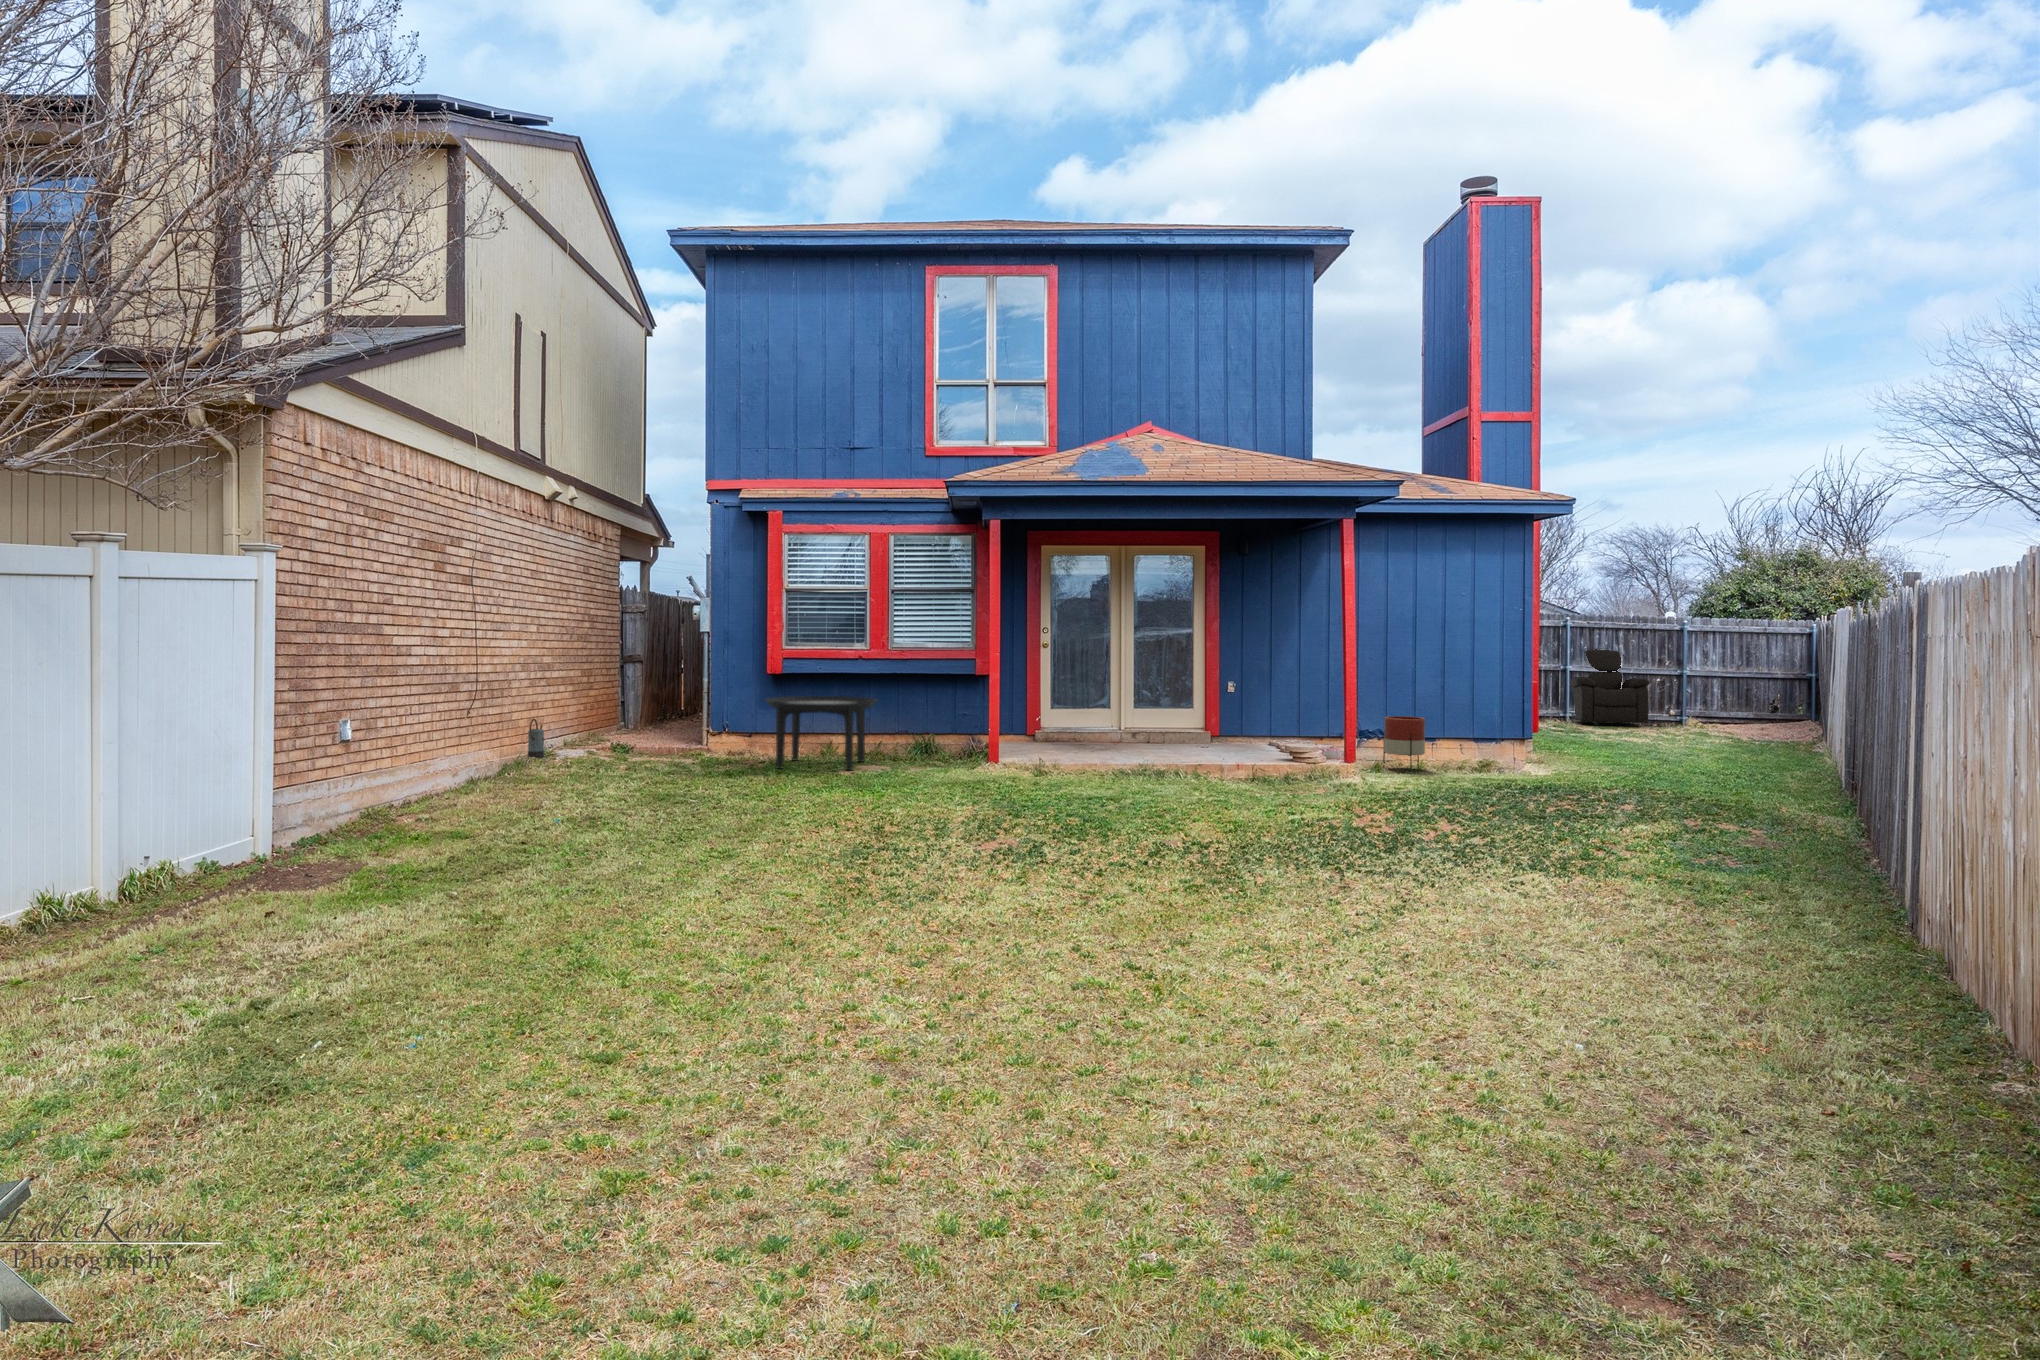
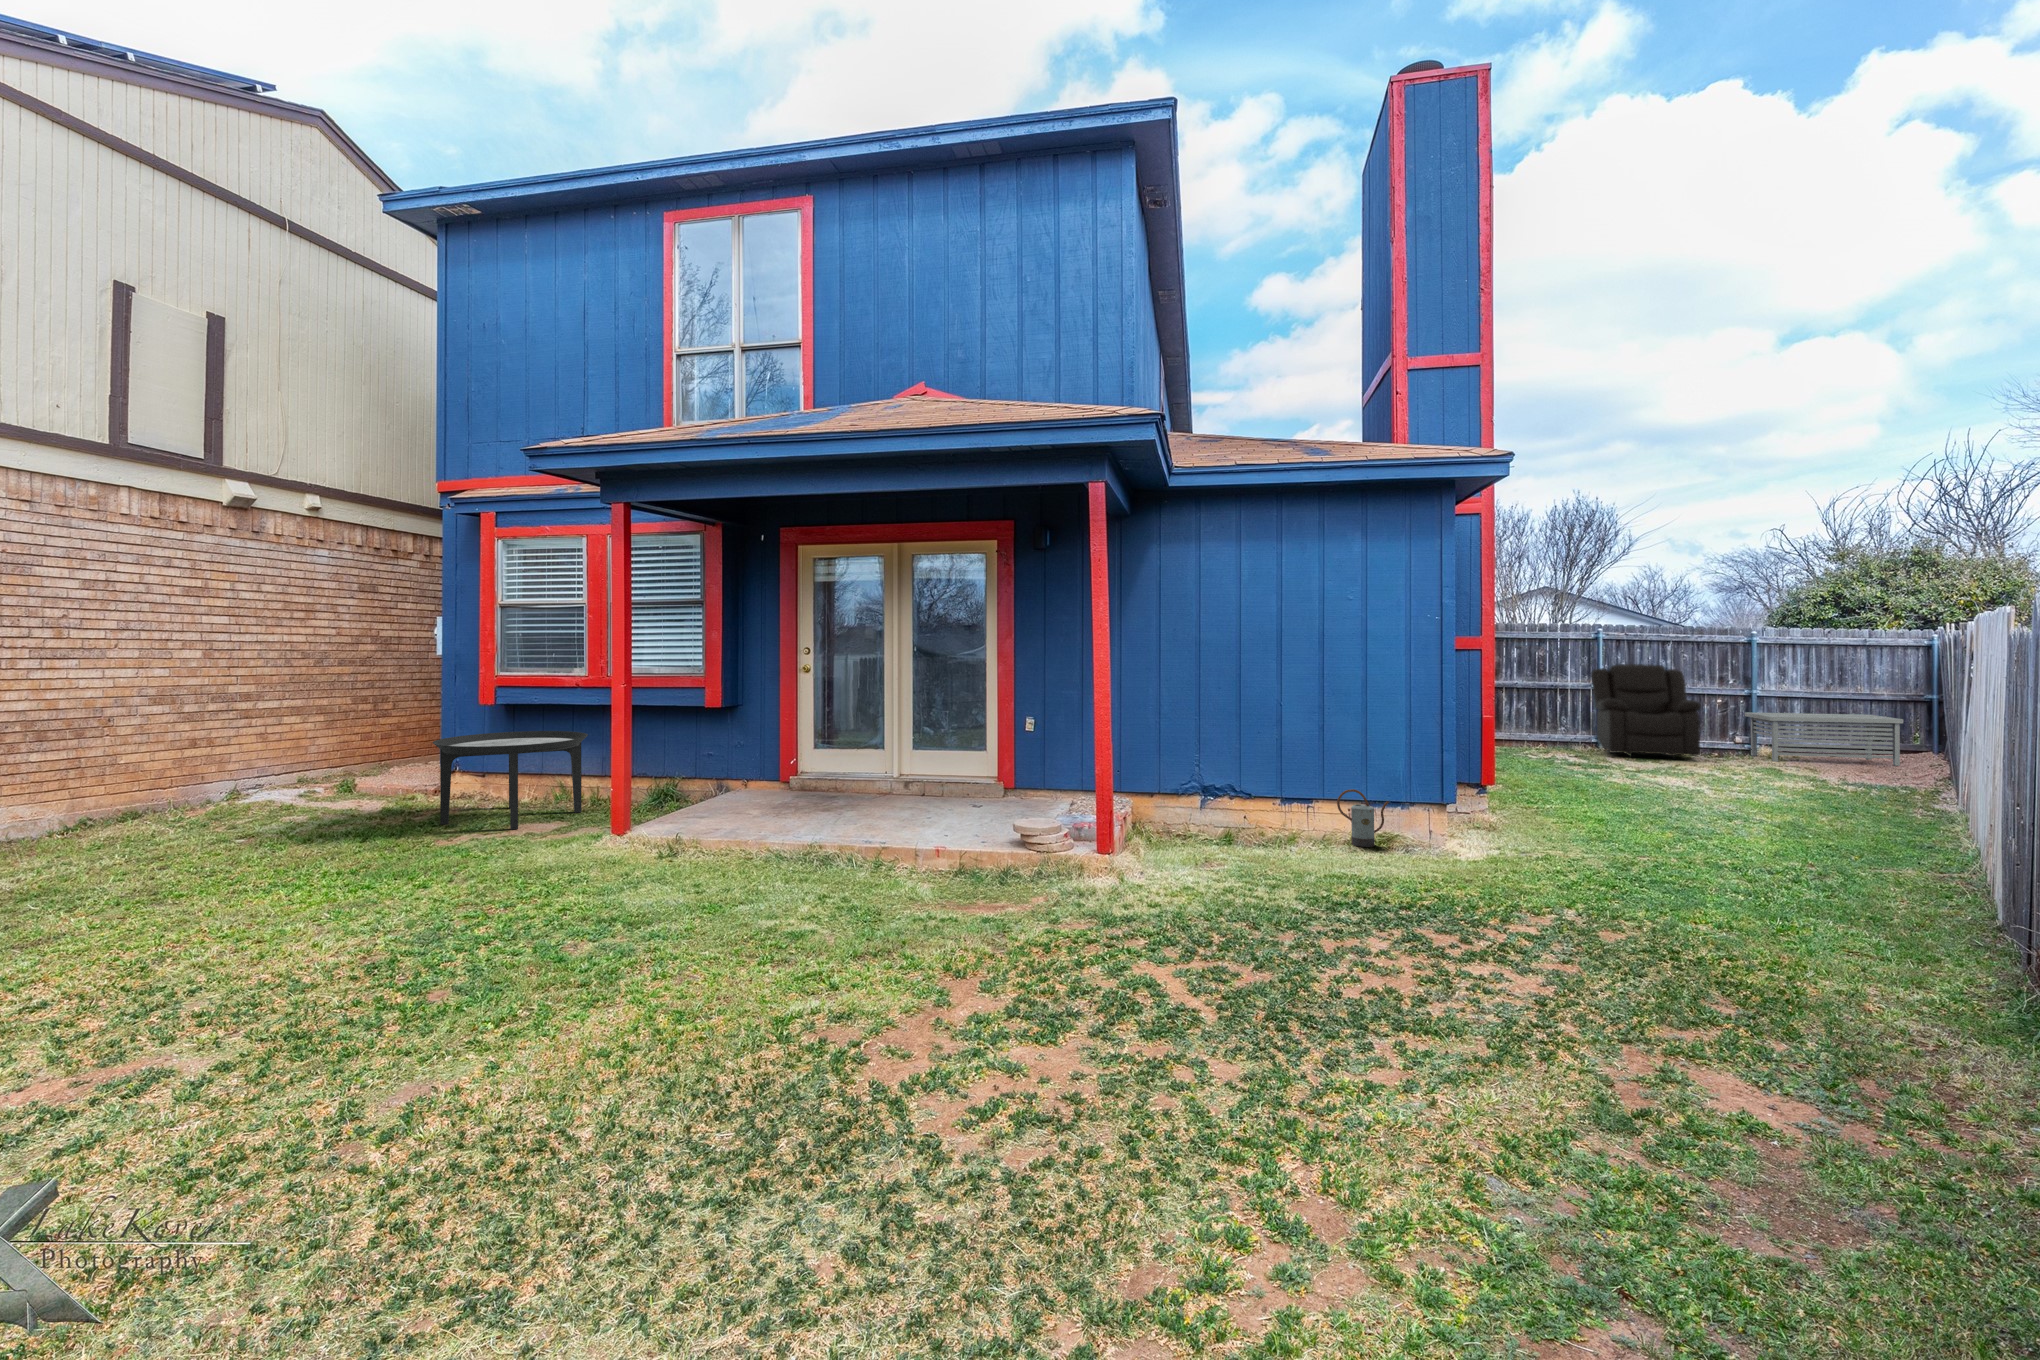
storage bench: none [1678,689,1789,729] -> present [1745,712,1903,766]
planter: present [1383,716,1425,771] -> none [1231,767,1287,850]
watering can: present [528,719,544,757] -> present [1337,789,1389,847]

